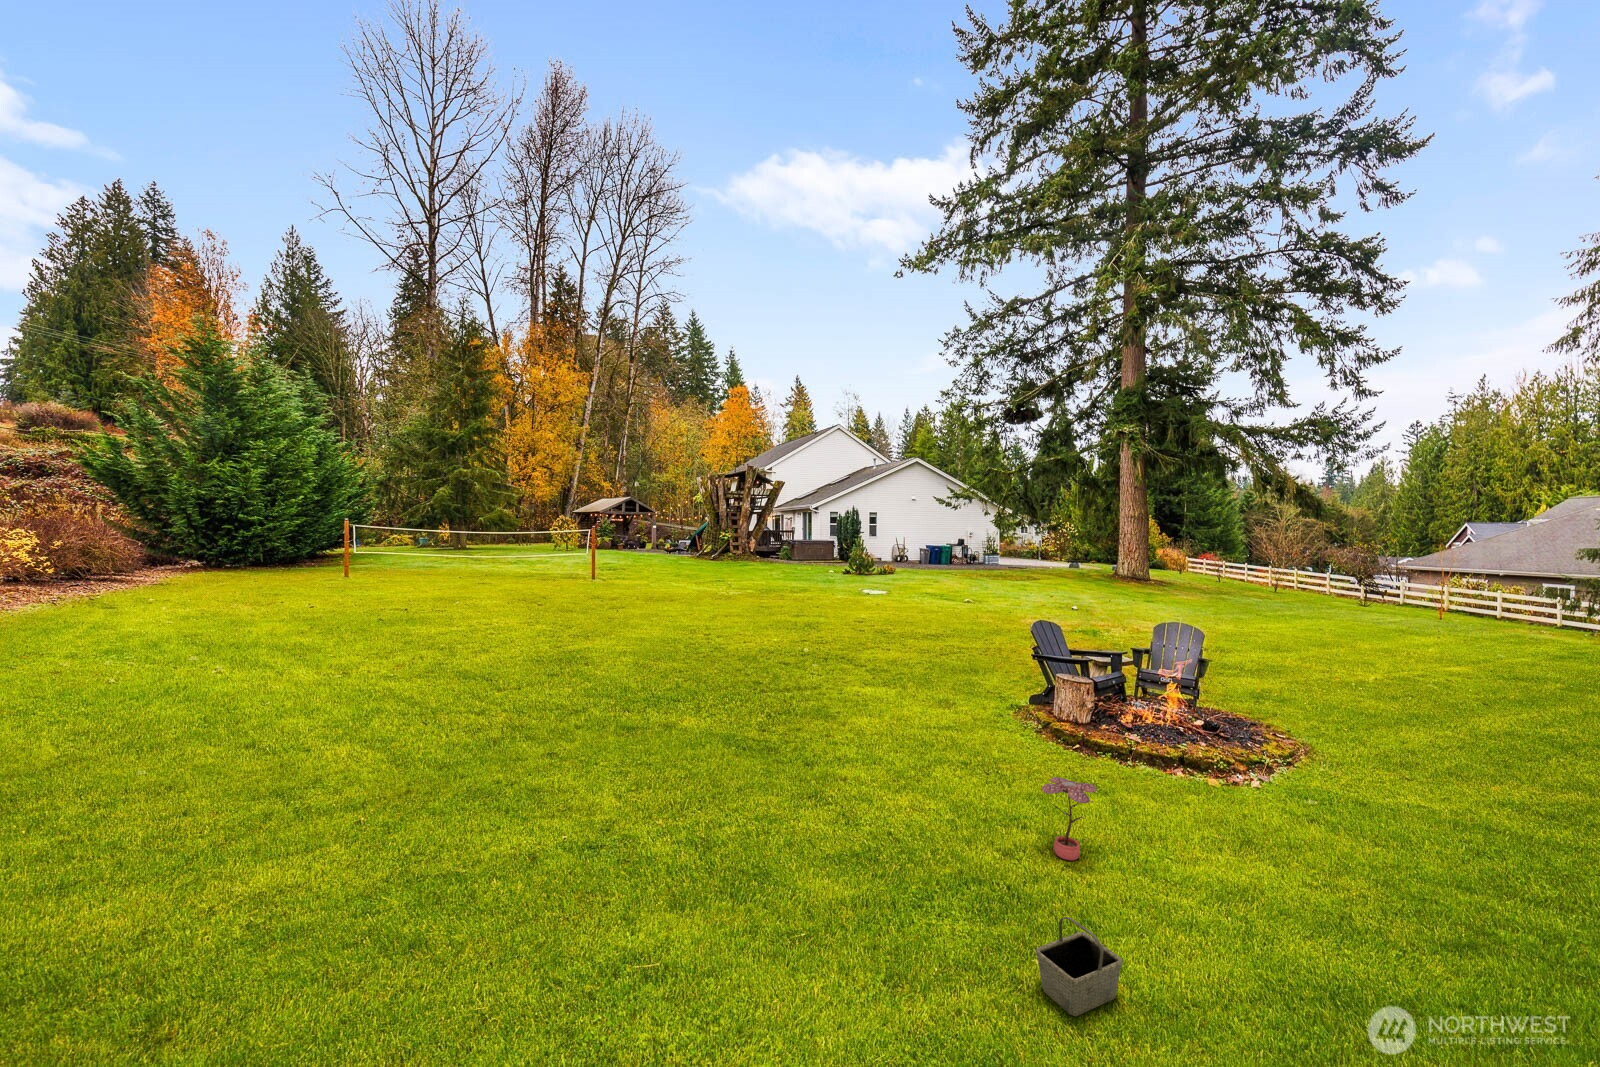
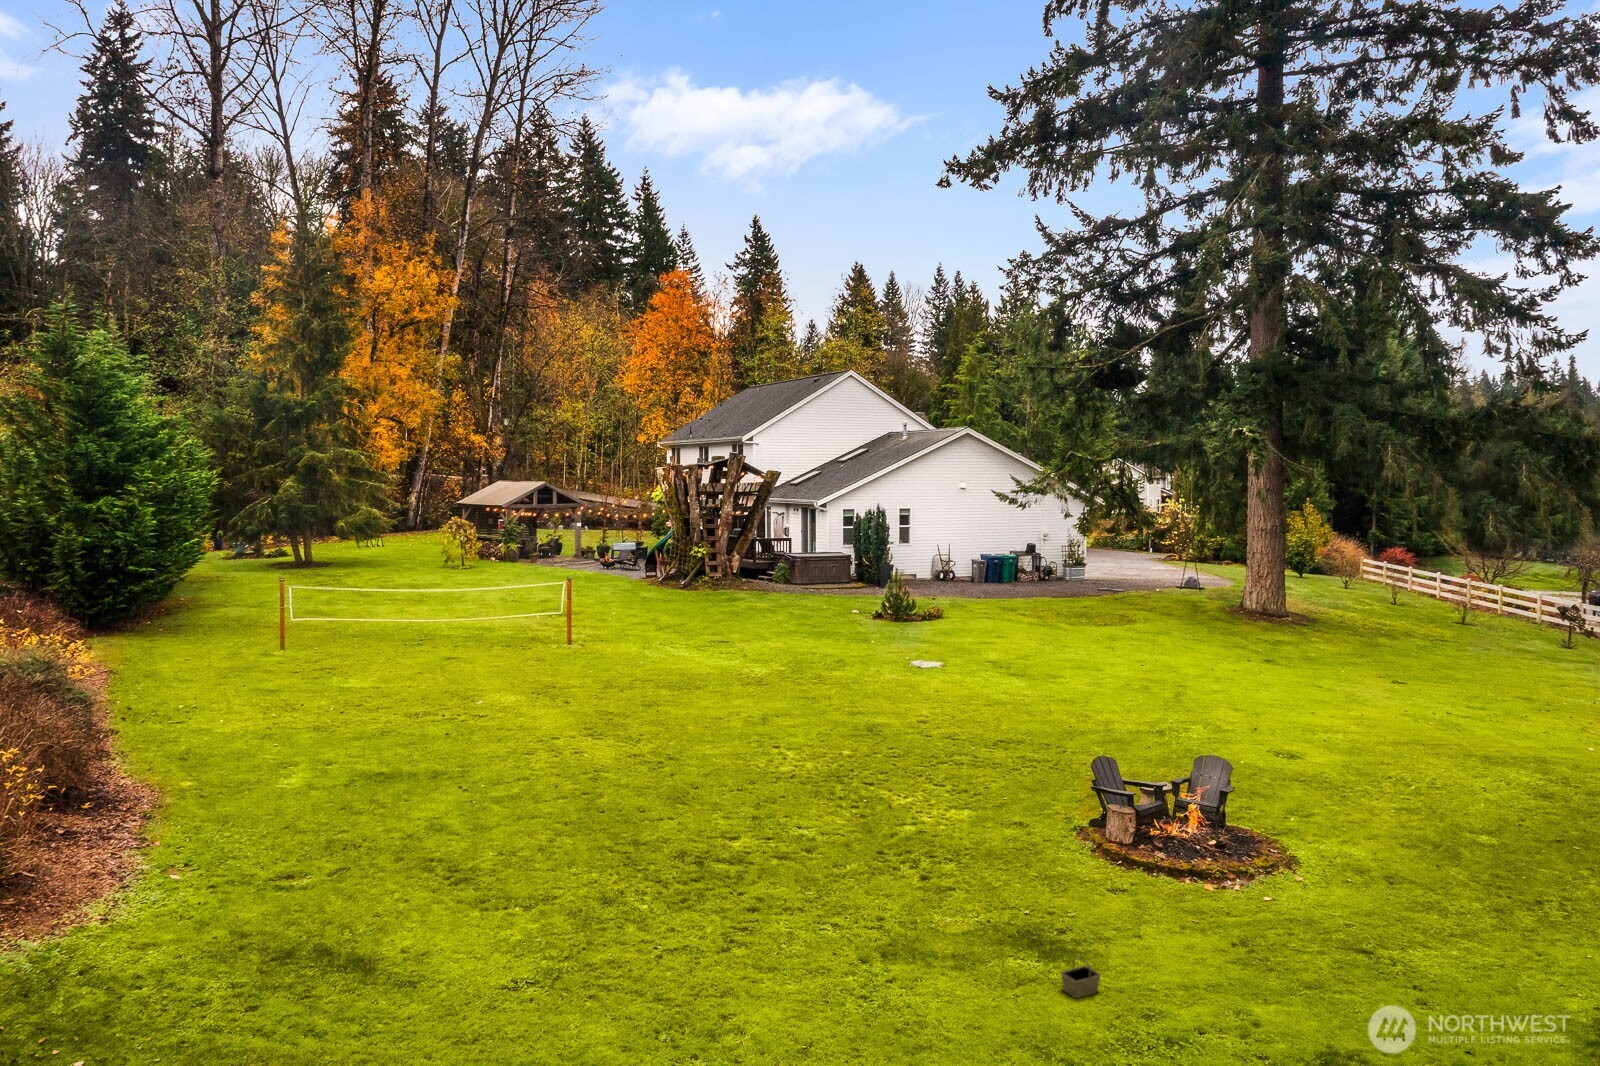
potted plant: present [1042,777,1096,860] -> none [1075,889,1108,938]

